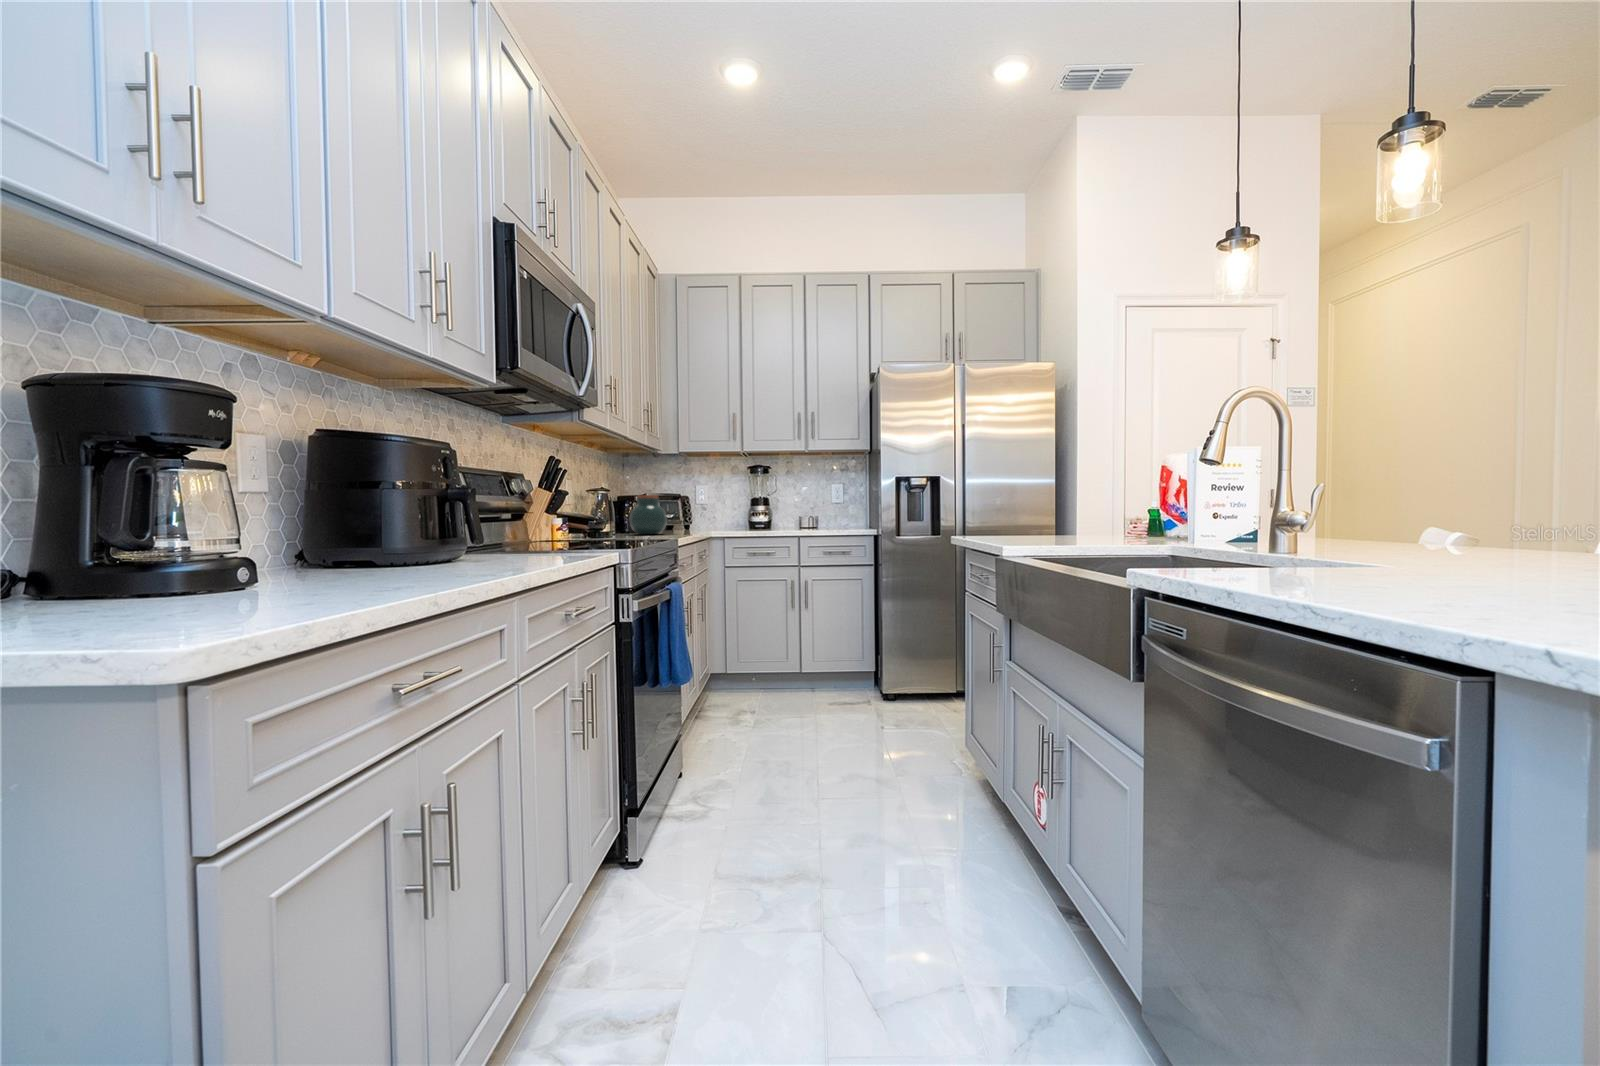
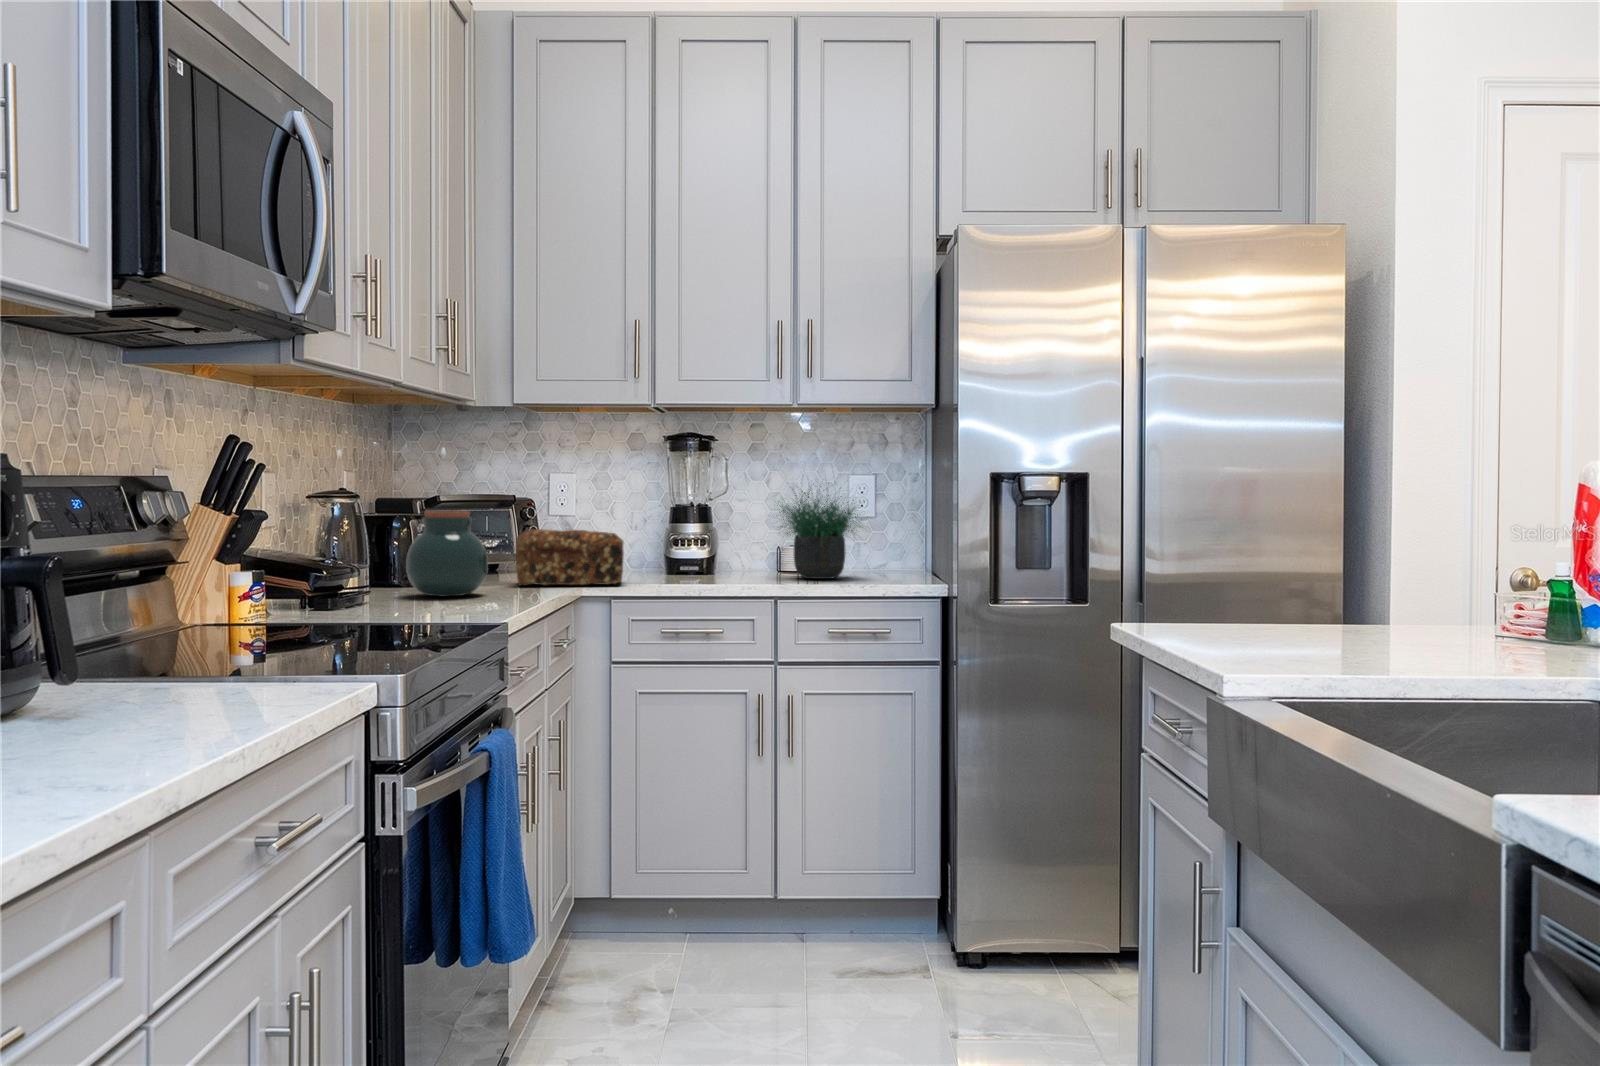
potted plant: none [792,474,846,529] -> present [778,486,860,579]
bread loaf: none [679,507,729,532] -> present [516,529,624,586]

